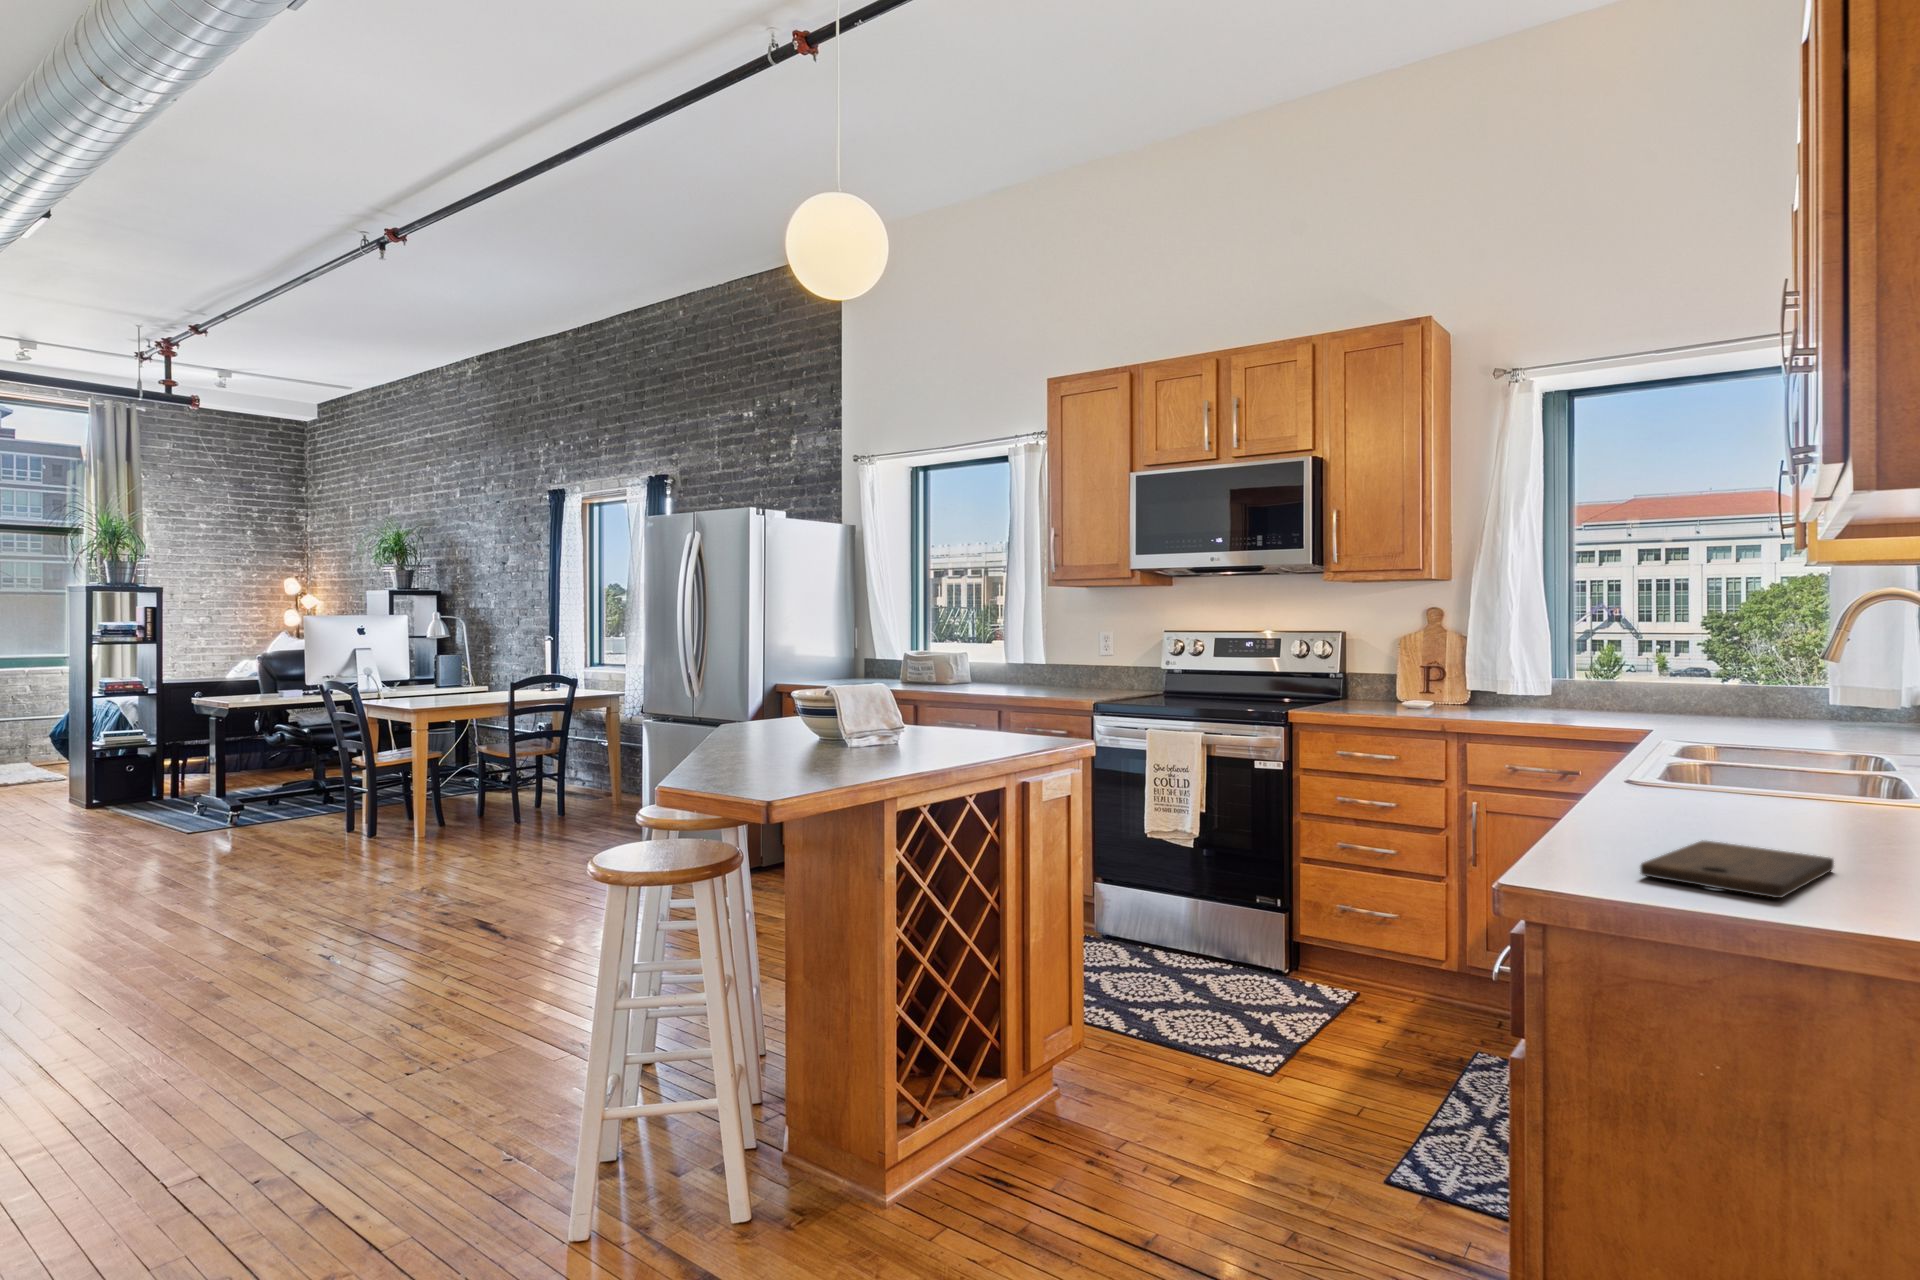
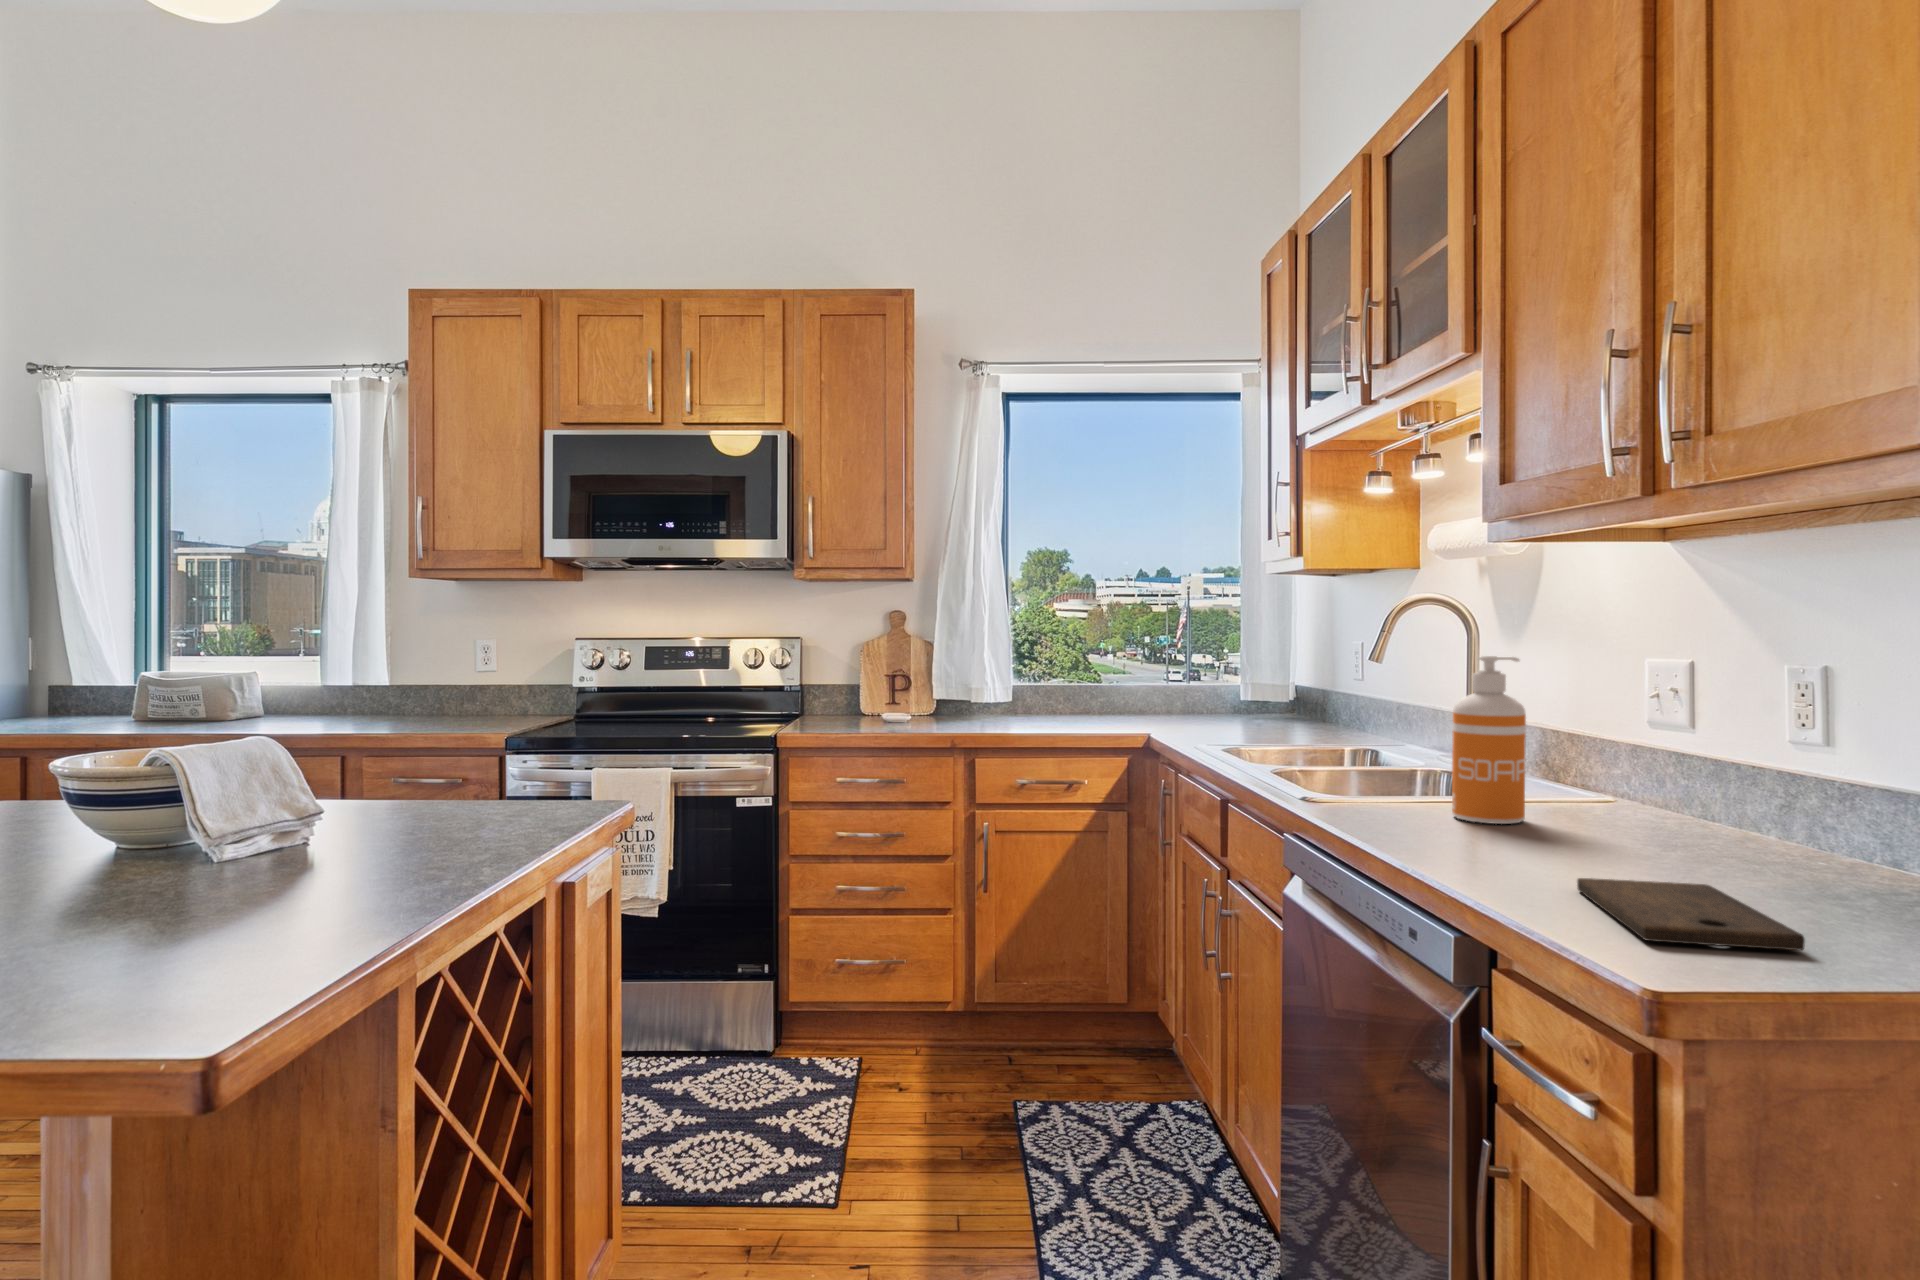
soap dispenser: none [1765,646,1851,814] -> present [1452,656,1526,824]

